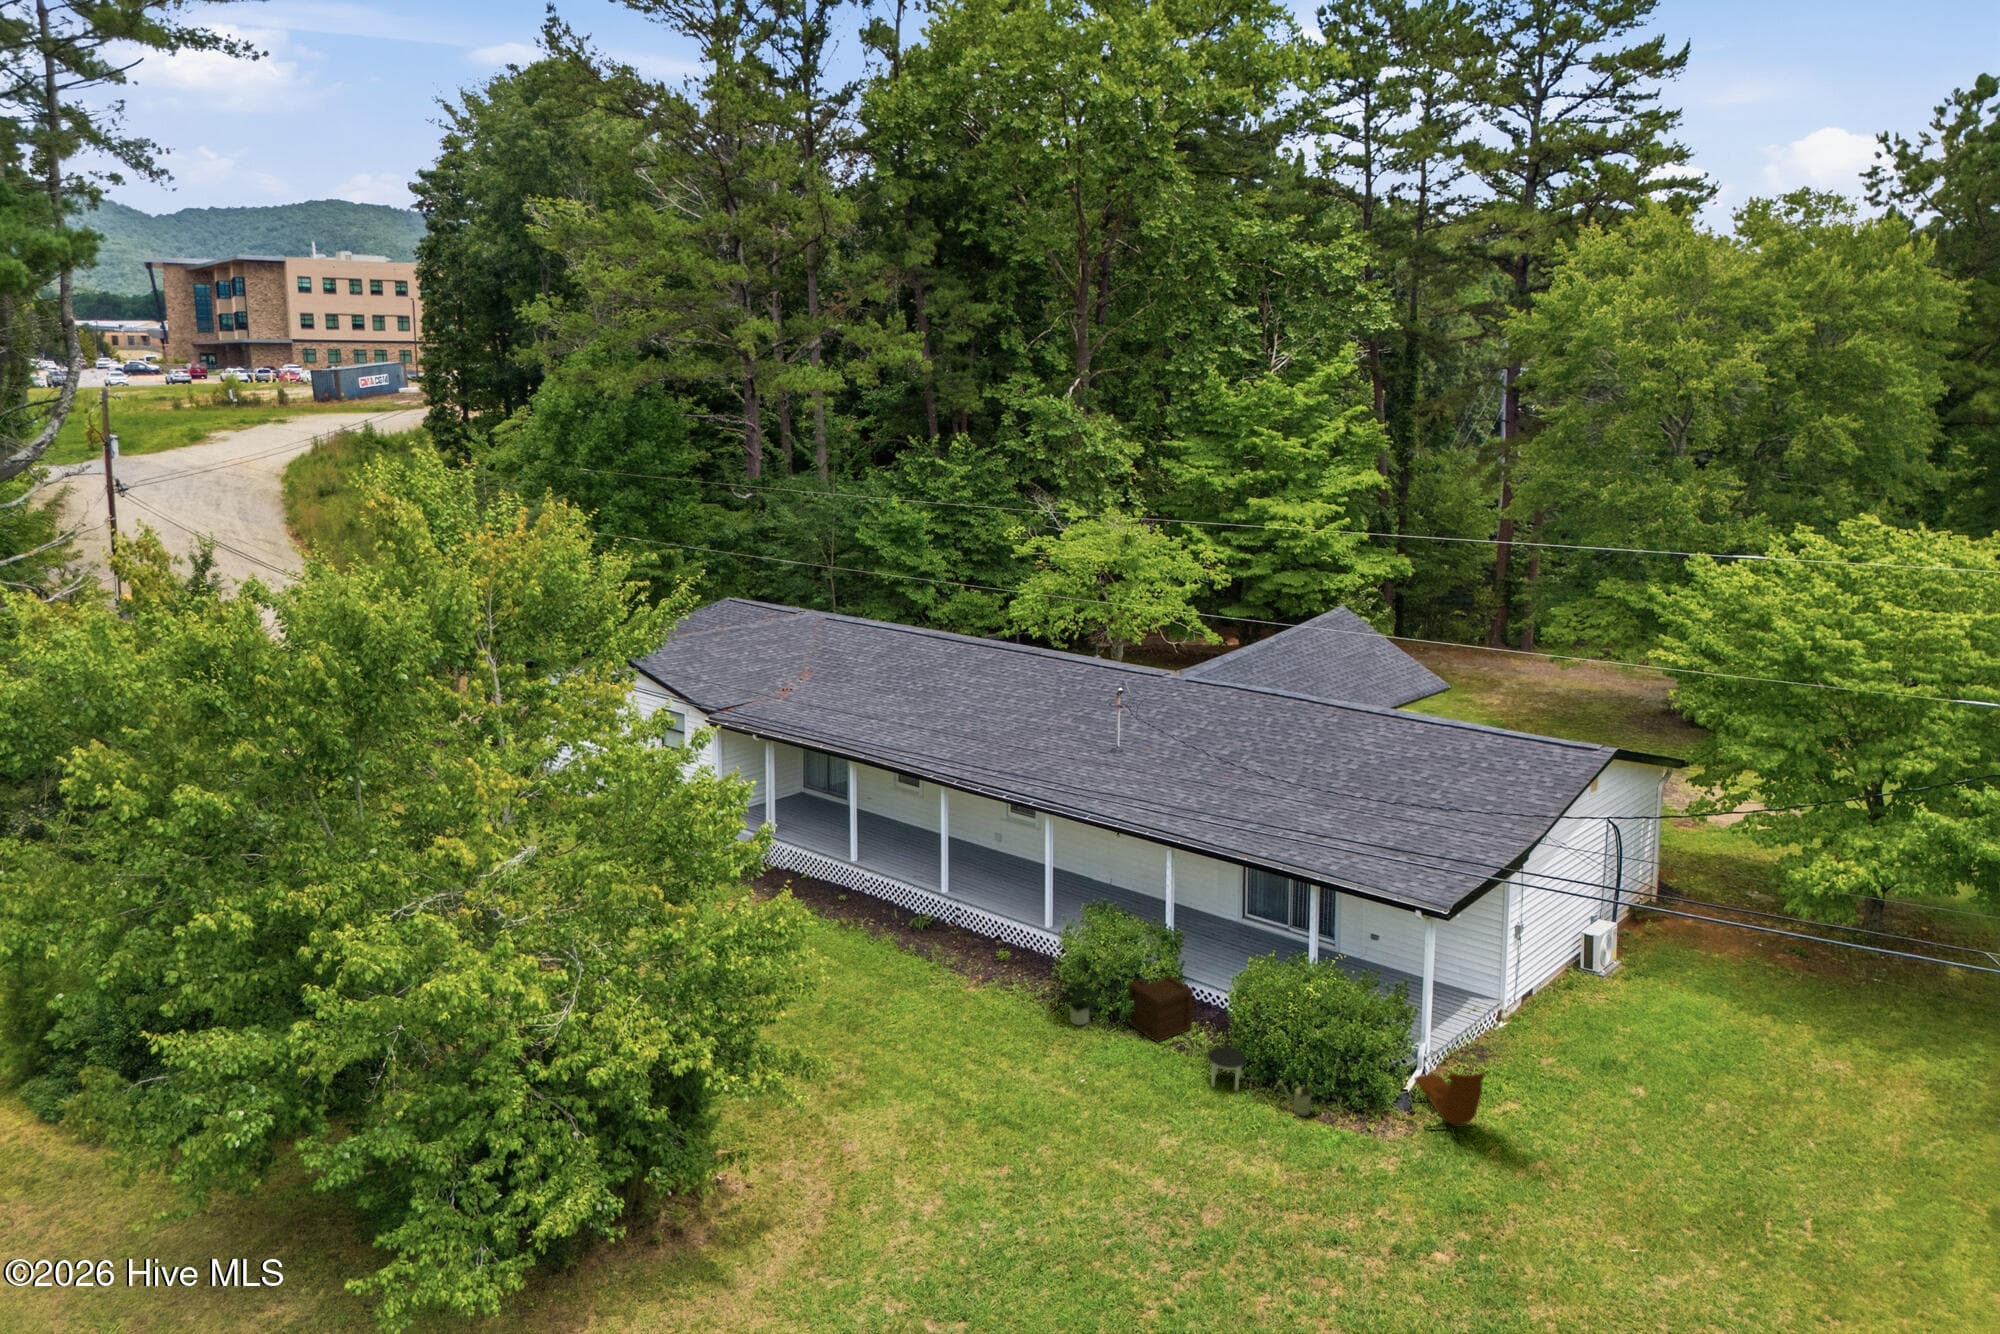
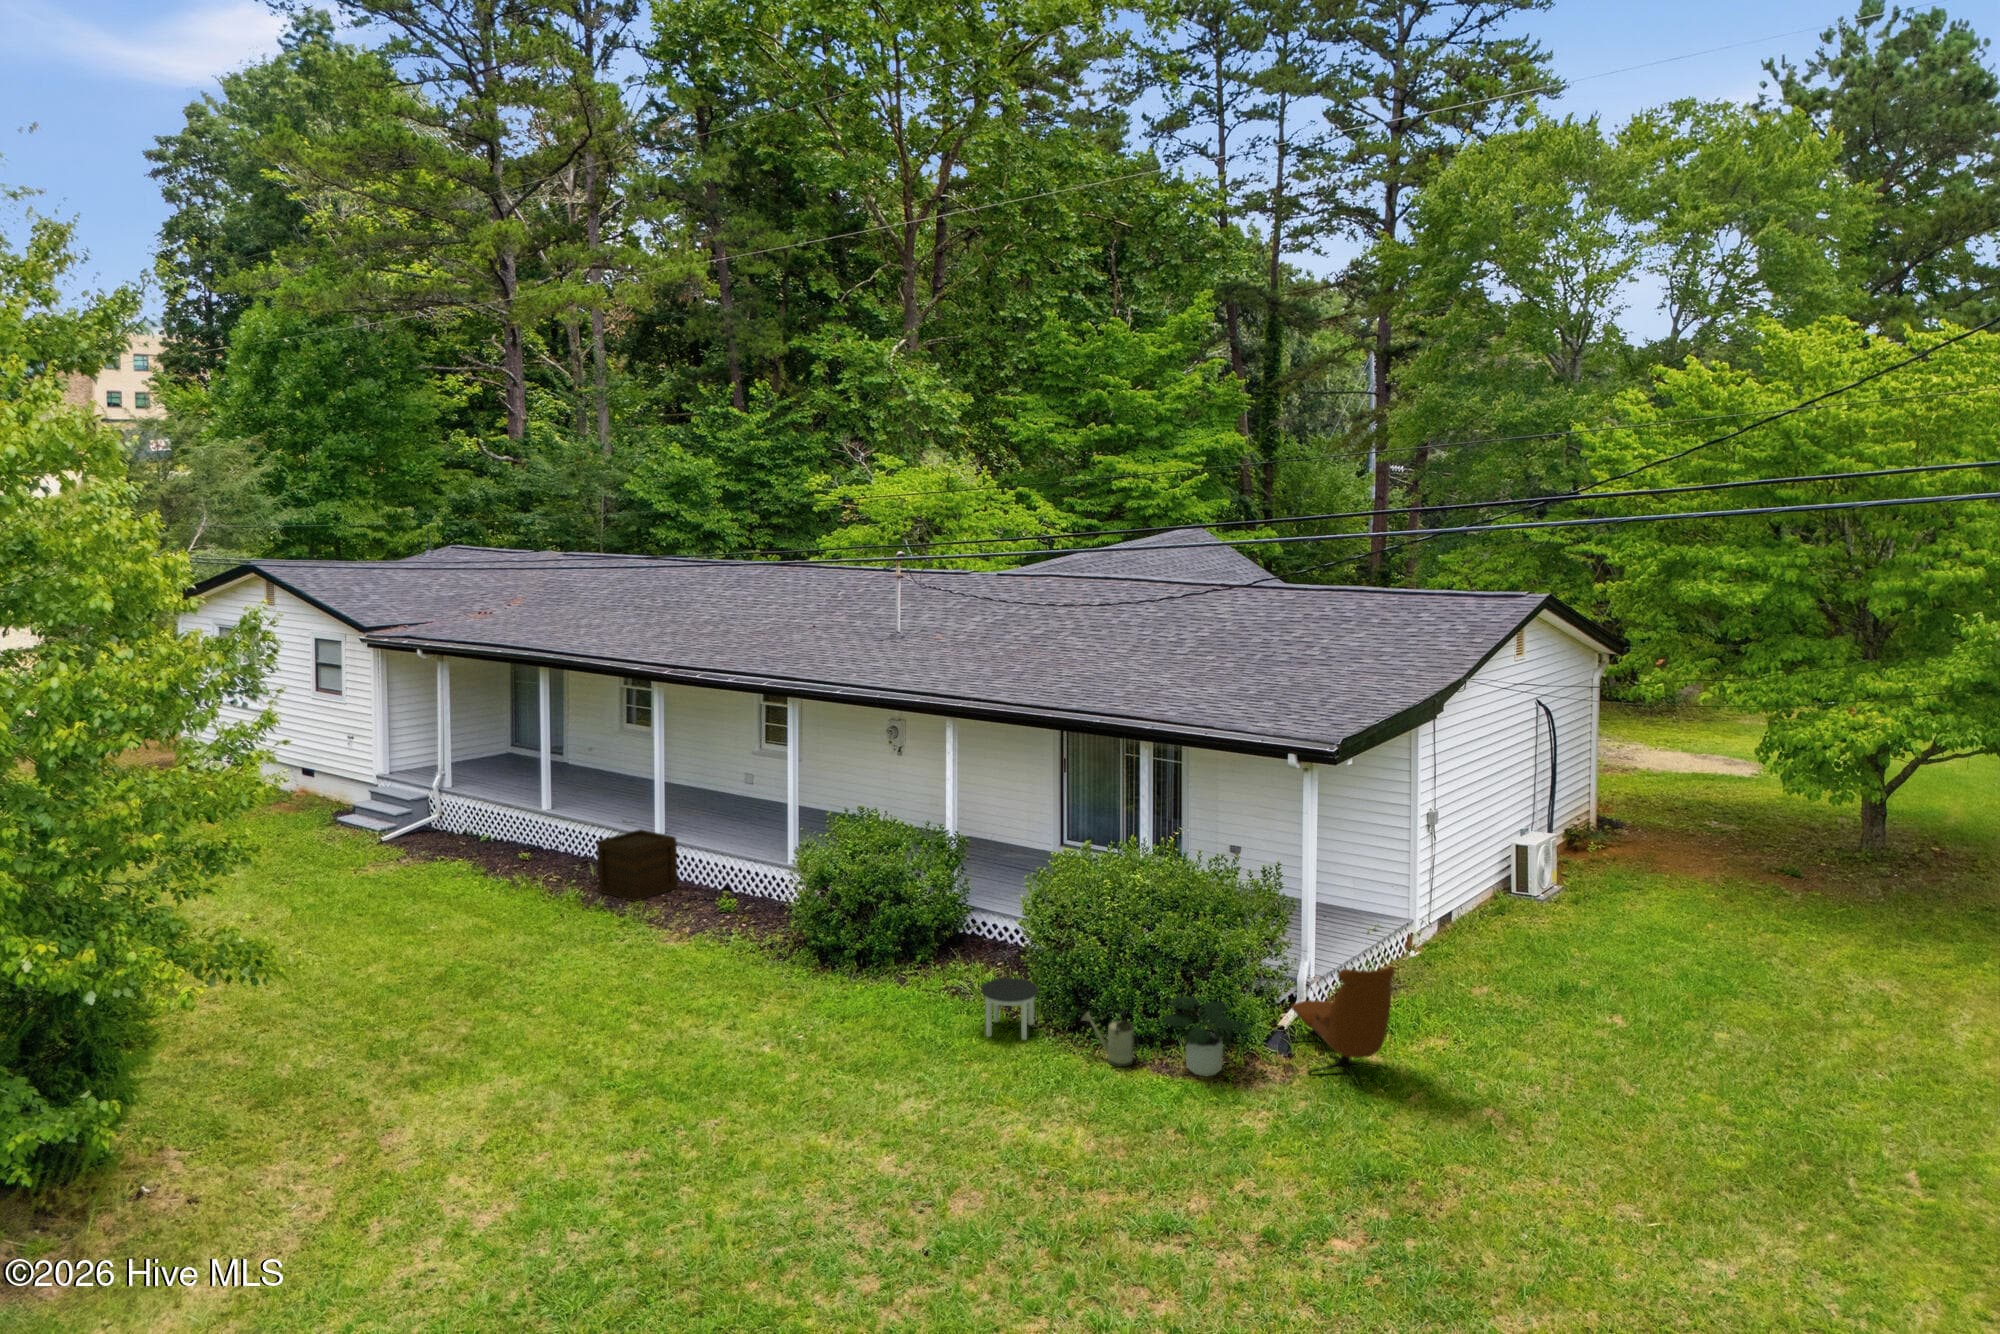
wooden crate: present [1128,975,1193,1042] -> present [597,829,678,901]
potted plant: present [1058,983,1100,1025] -> present [1163,997,1251,1076]

